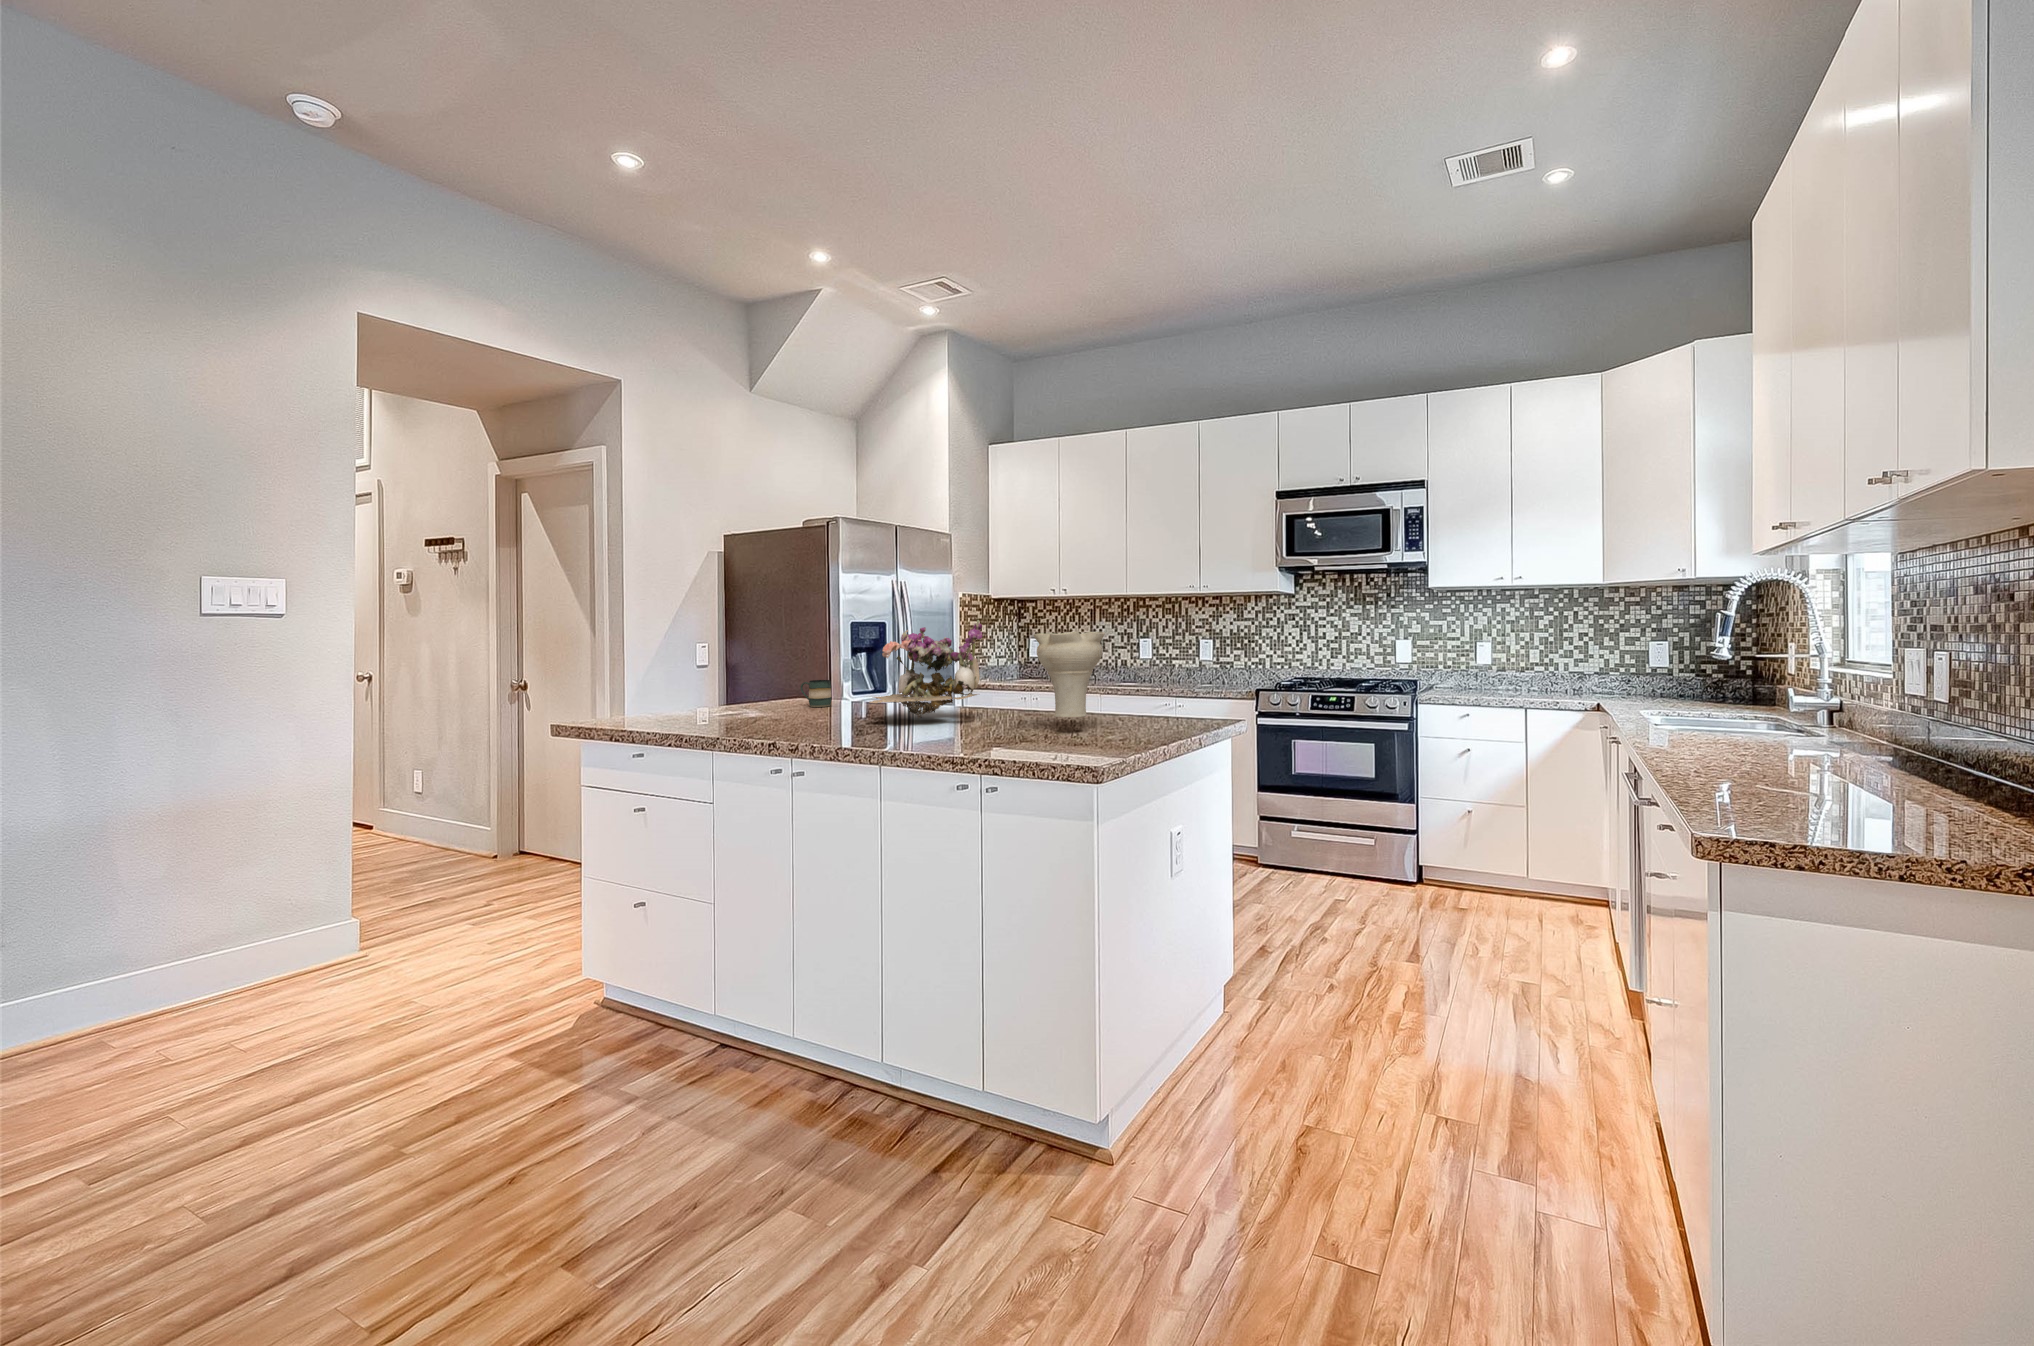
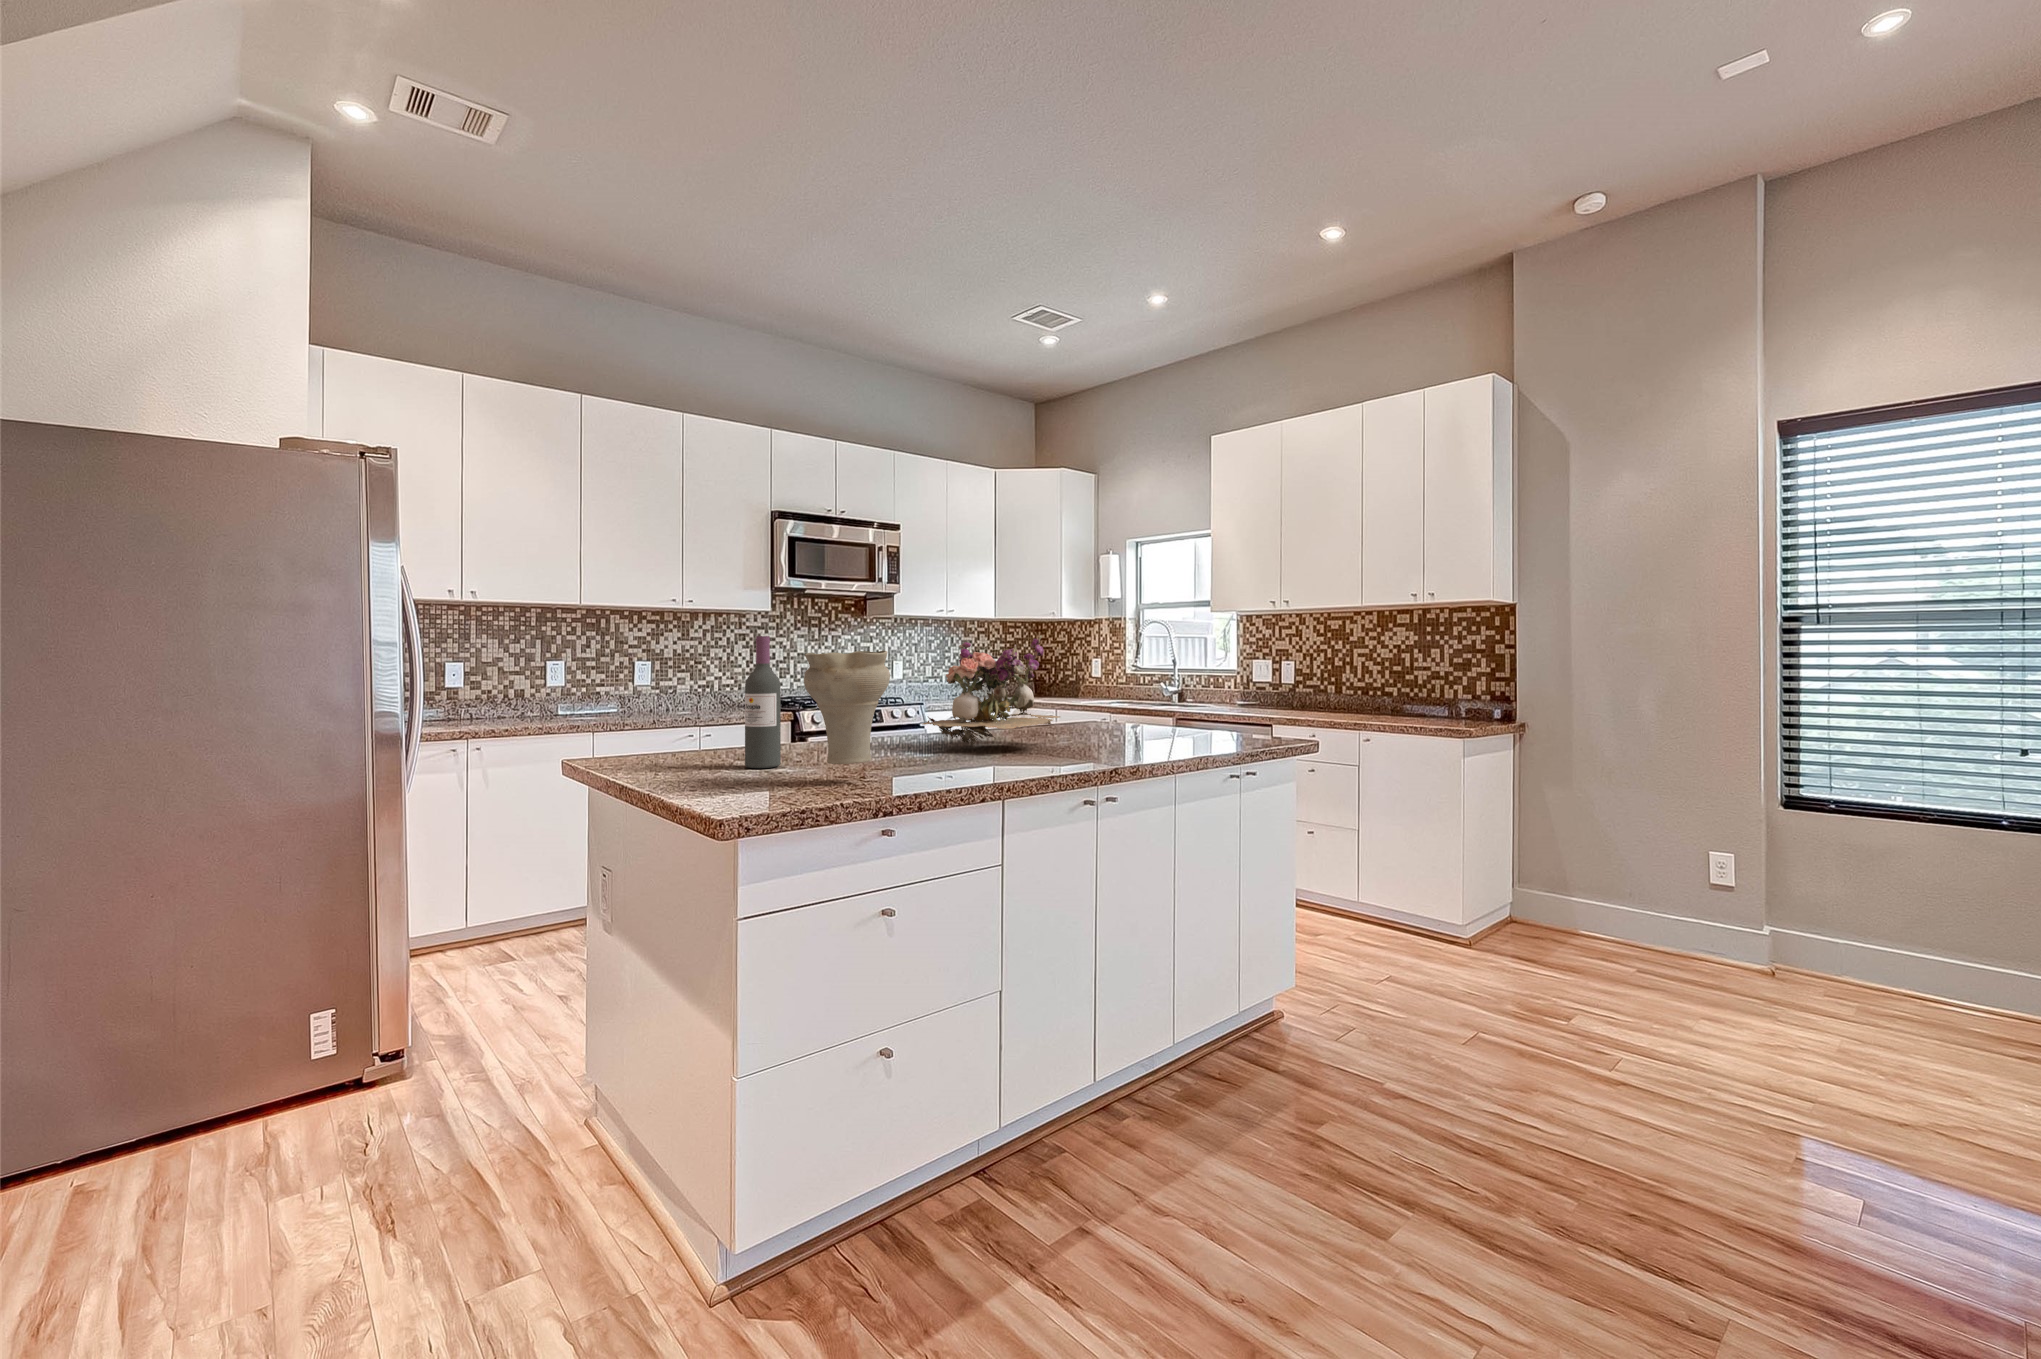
wine bottle: none [772,625,797,713] -> present [745,636,781,768]
vase: present [1034,632,1105,718] -> present [804,651,890,764]
mug: present [801,680,832,707] -> none [685,719,732,761]

